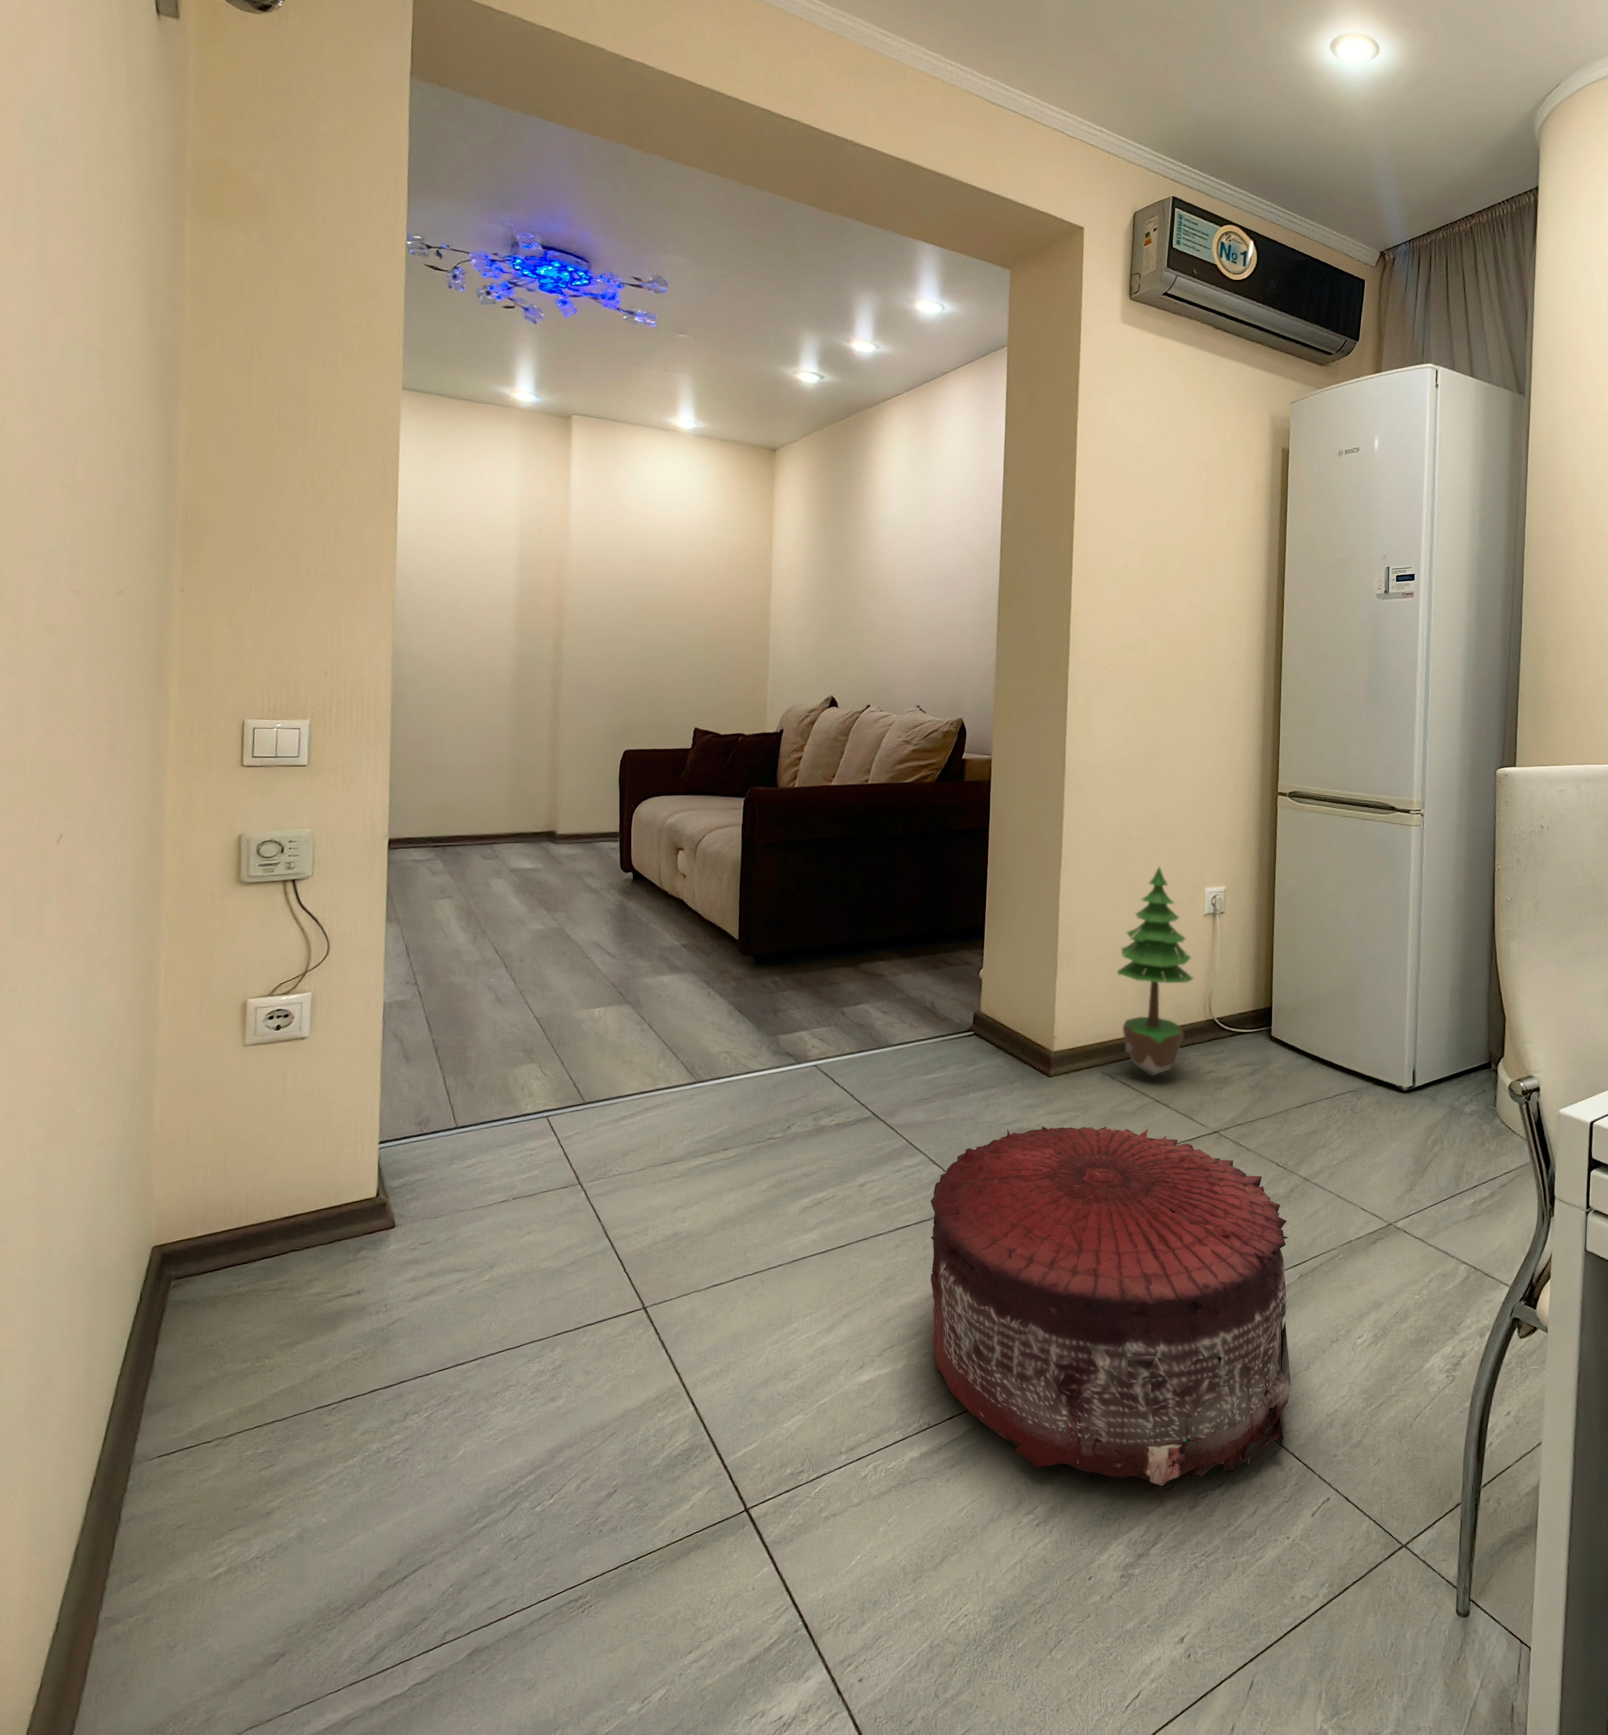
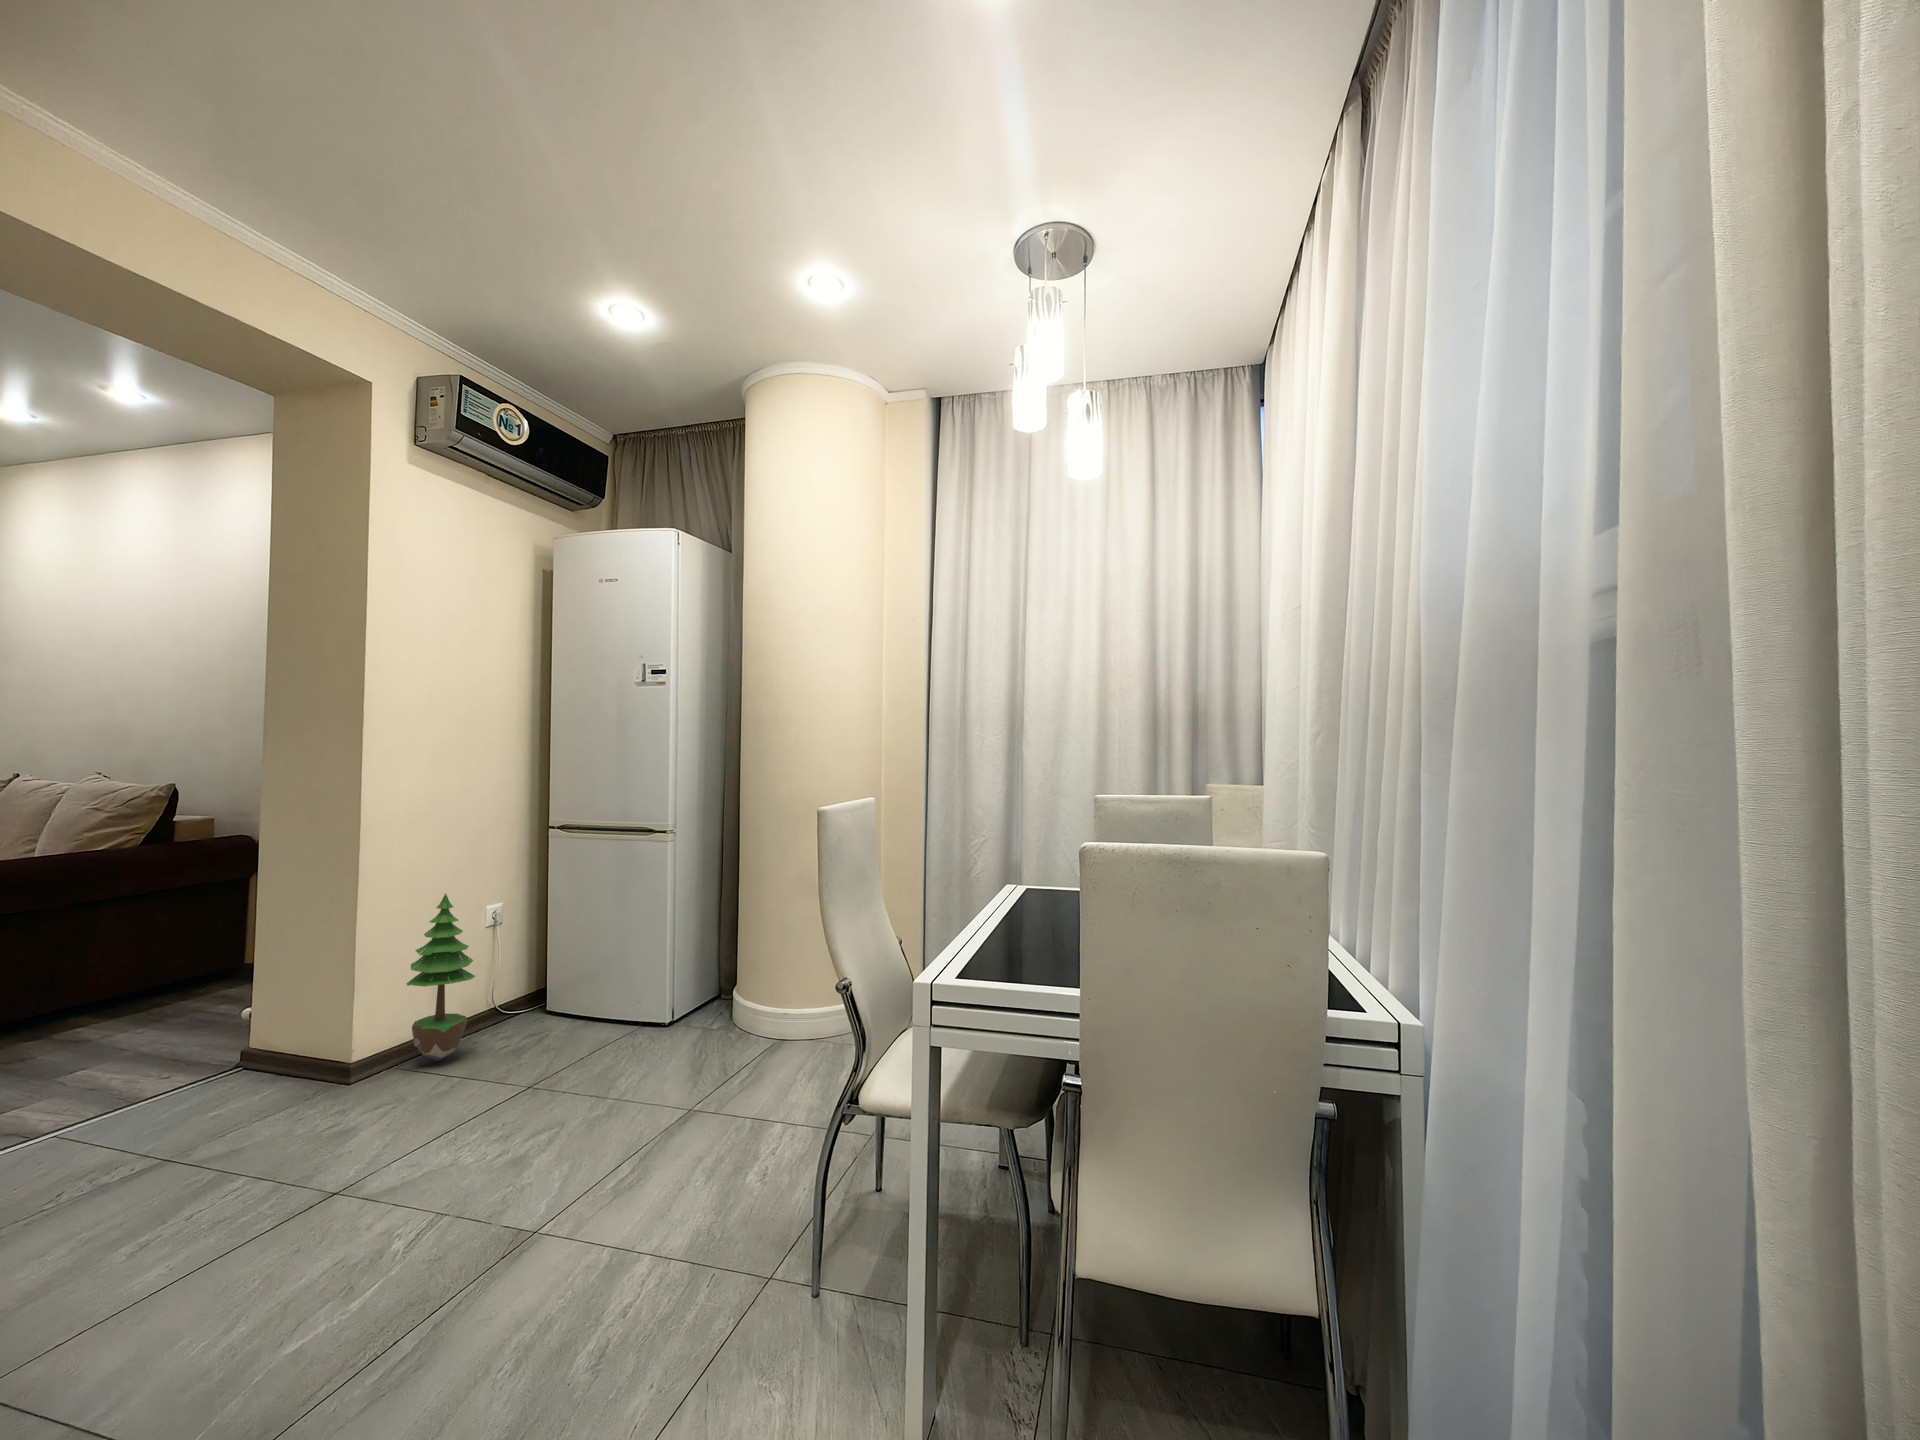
pouf: present [931,1126,1291,1485] -> none [220,1085,531,1339]

